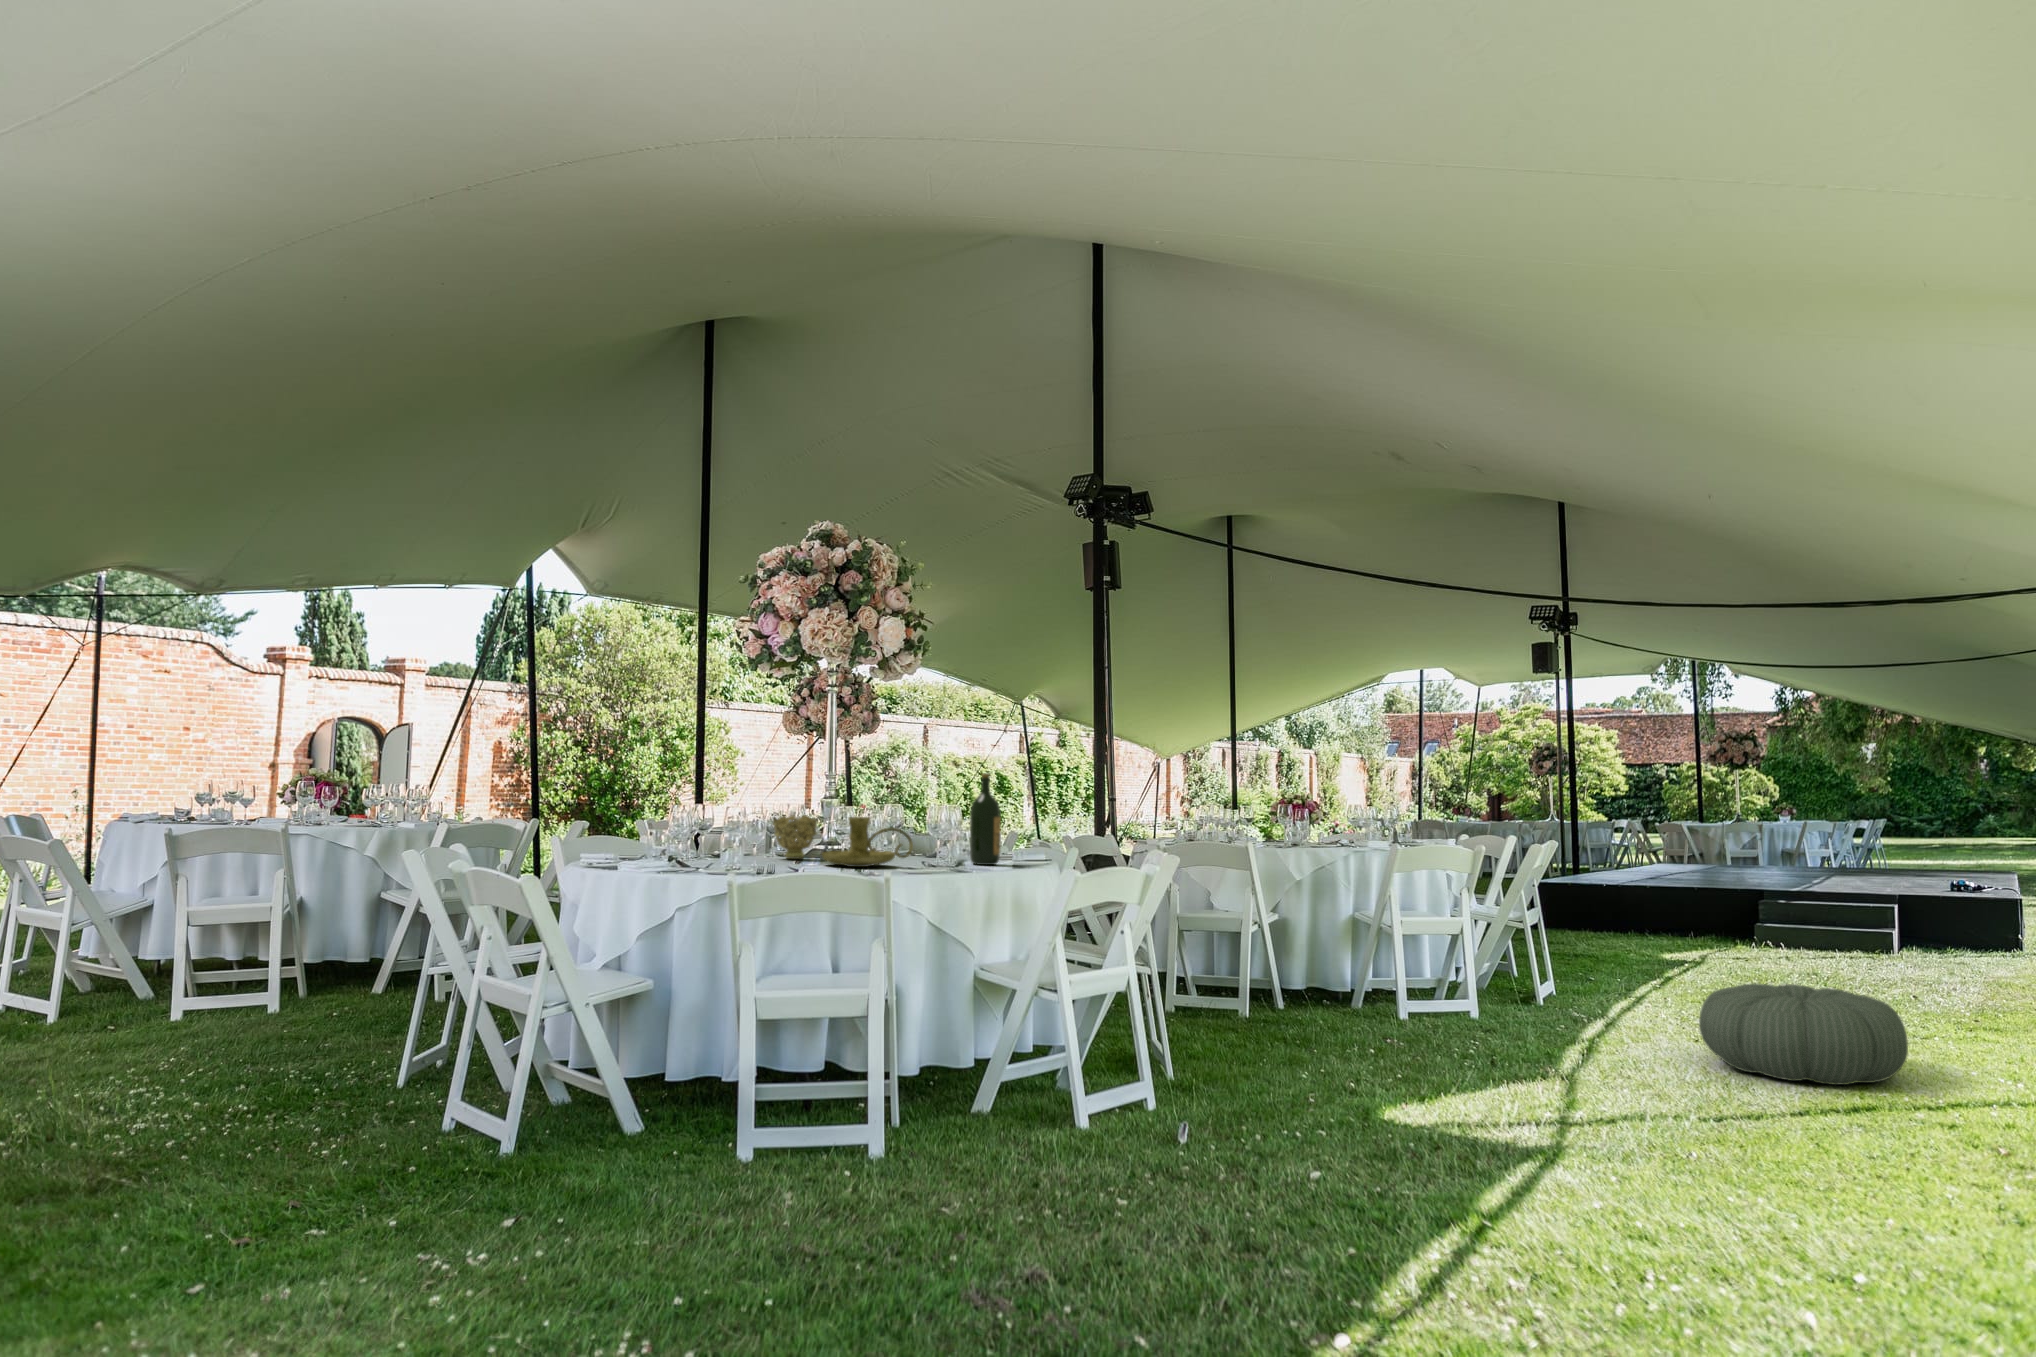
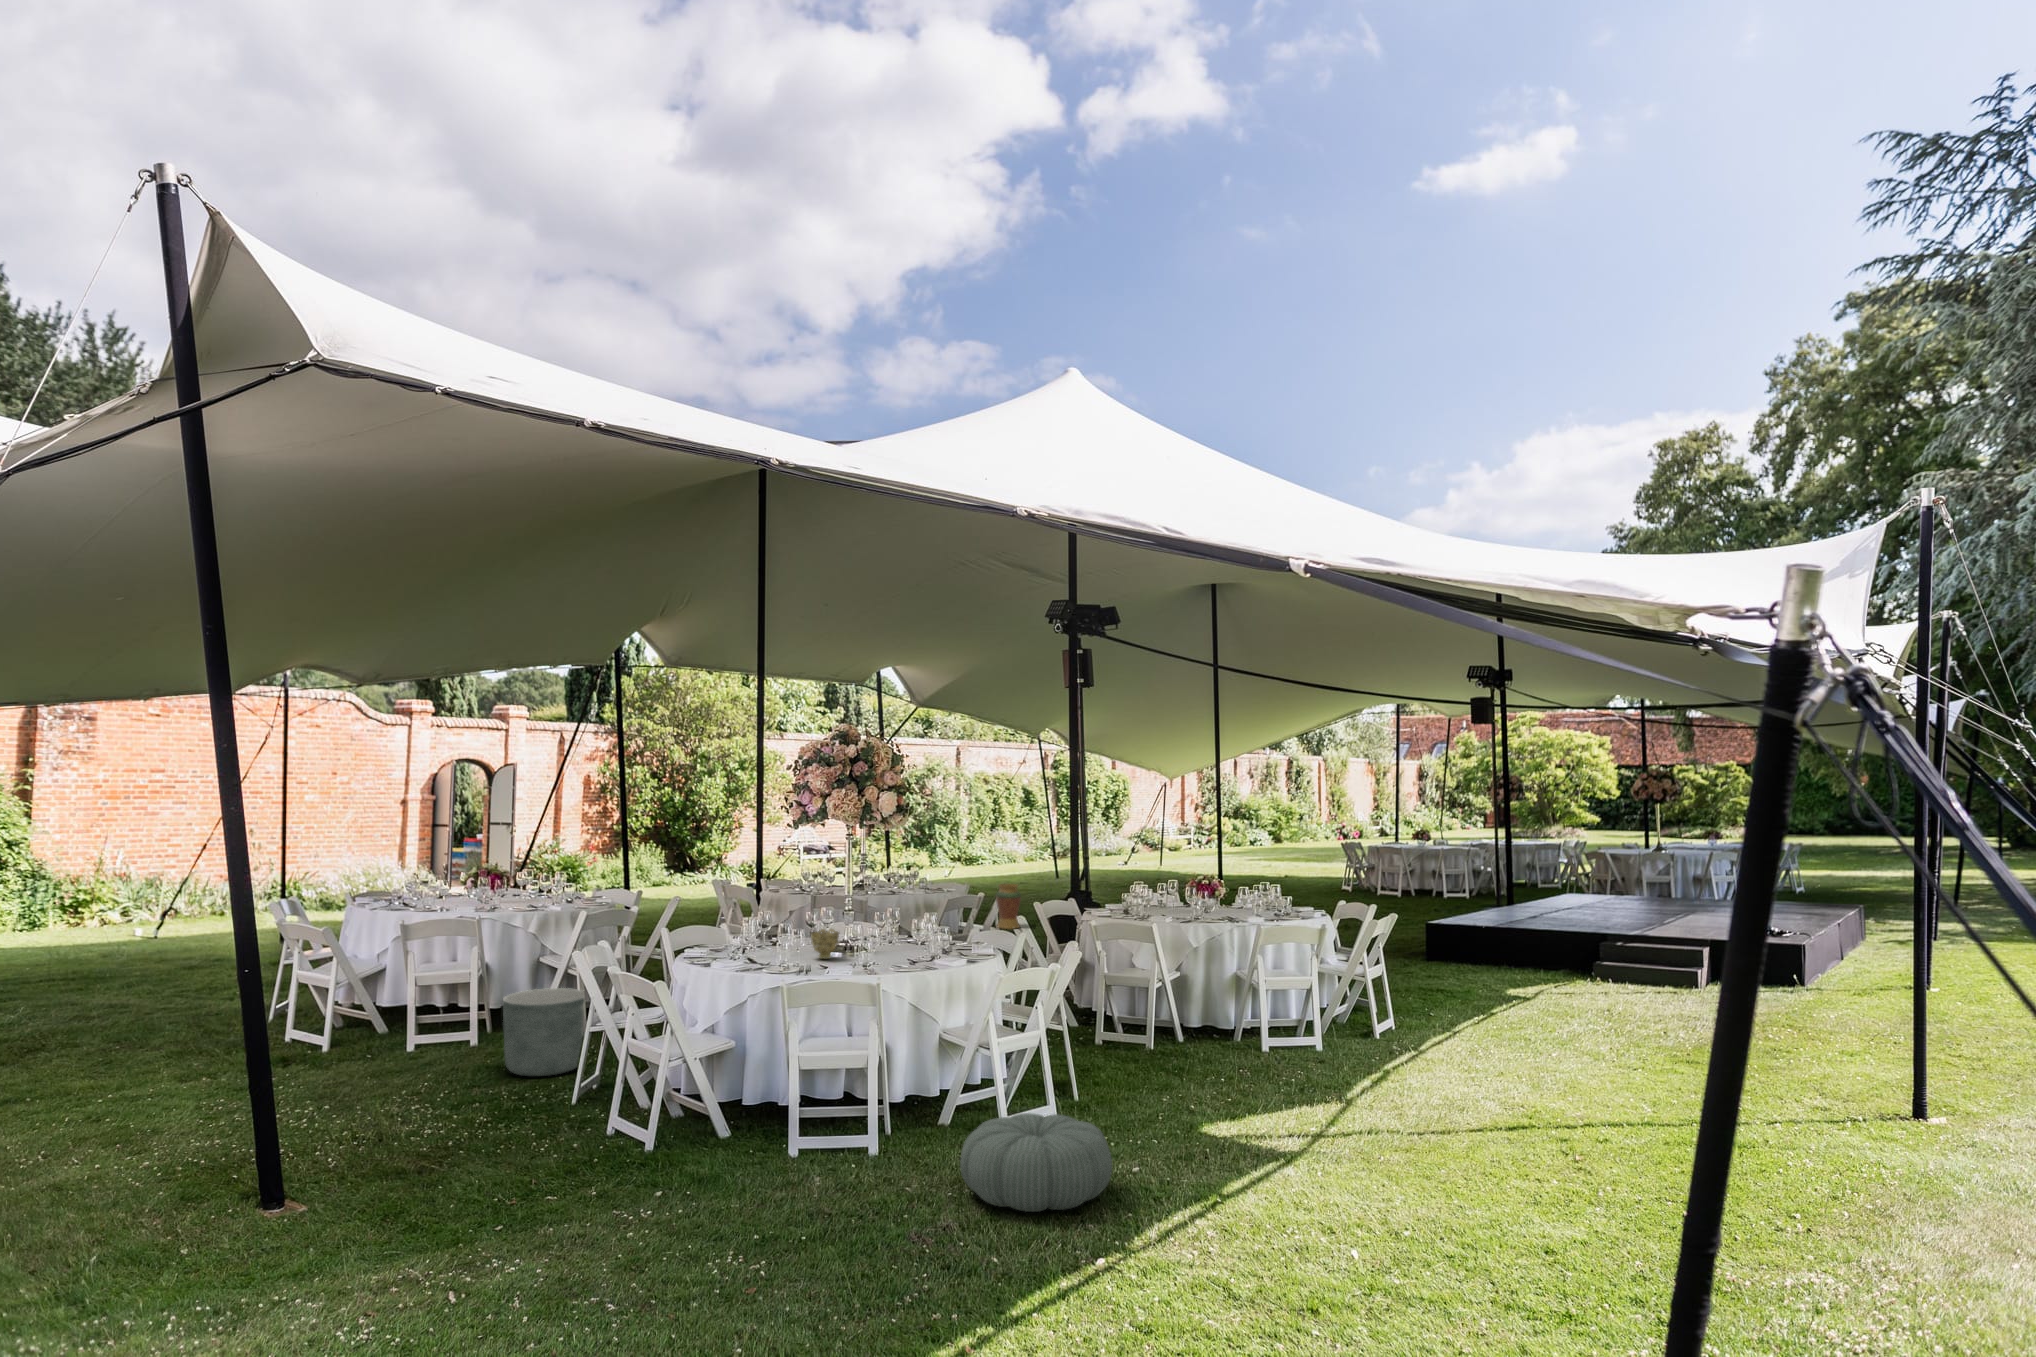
wine bottle: present [970,773,1001,865] -> none [939,901,959,962]
decorative vase: none [1029,788,1065,848] -> present [996,884,1021,929]
candle holder: present [822,817,913,867] -> none [841,935,899,969]
planter: none [301,924,436,1050] -> present [503,988,584,1076]
pouf: present [1699,983,1908,1085] -> present [960,1113,1112,1212]

